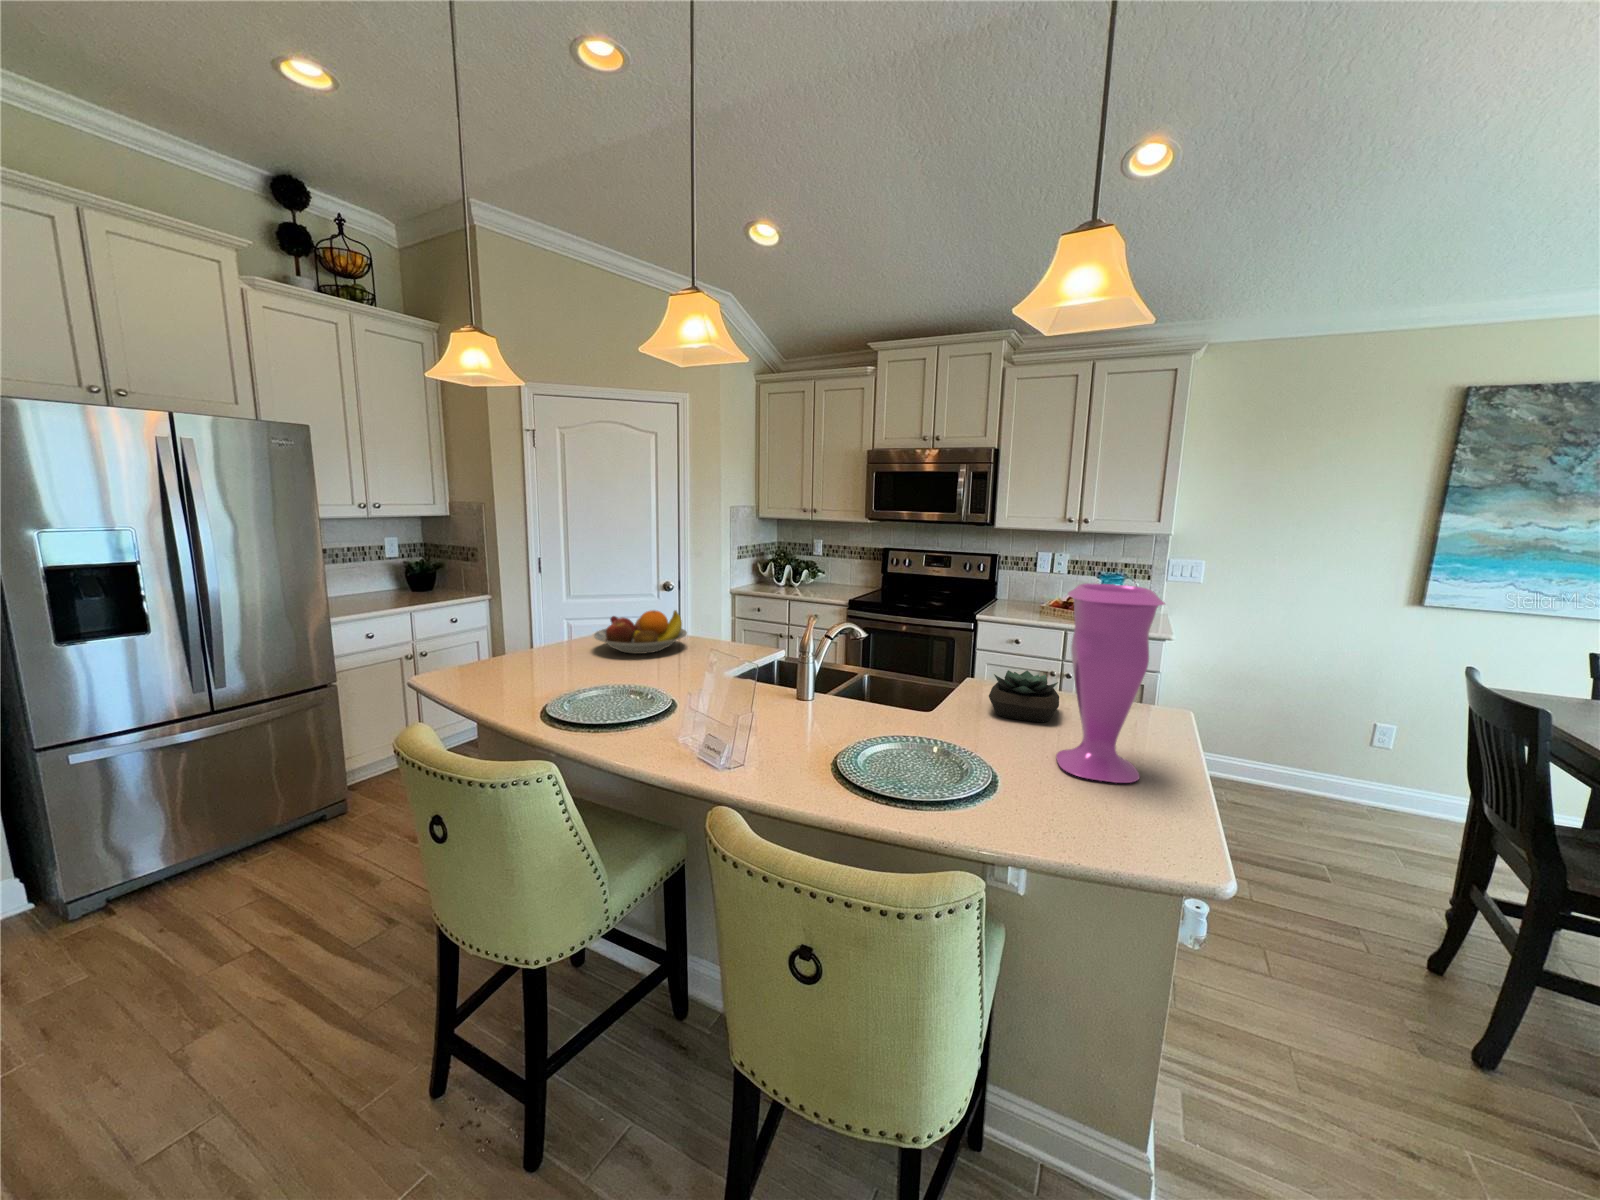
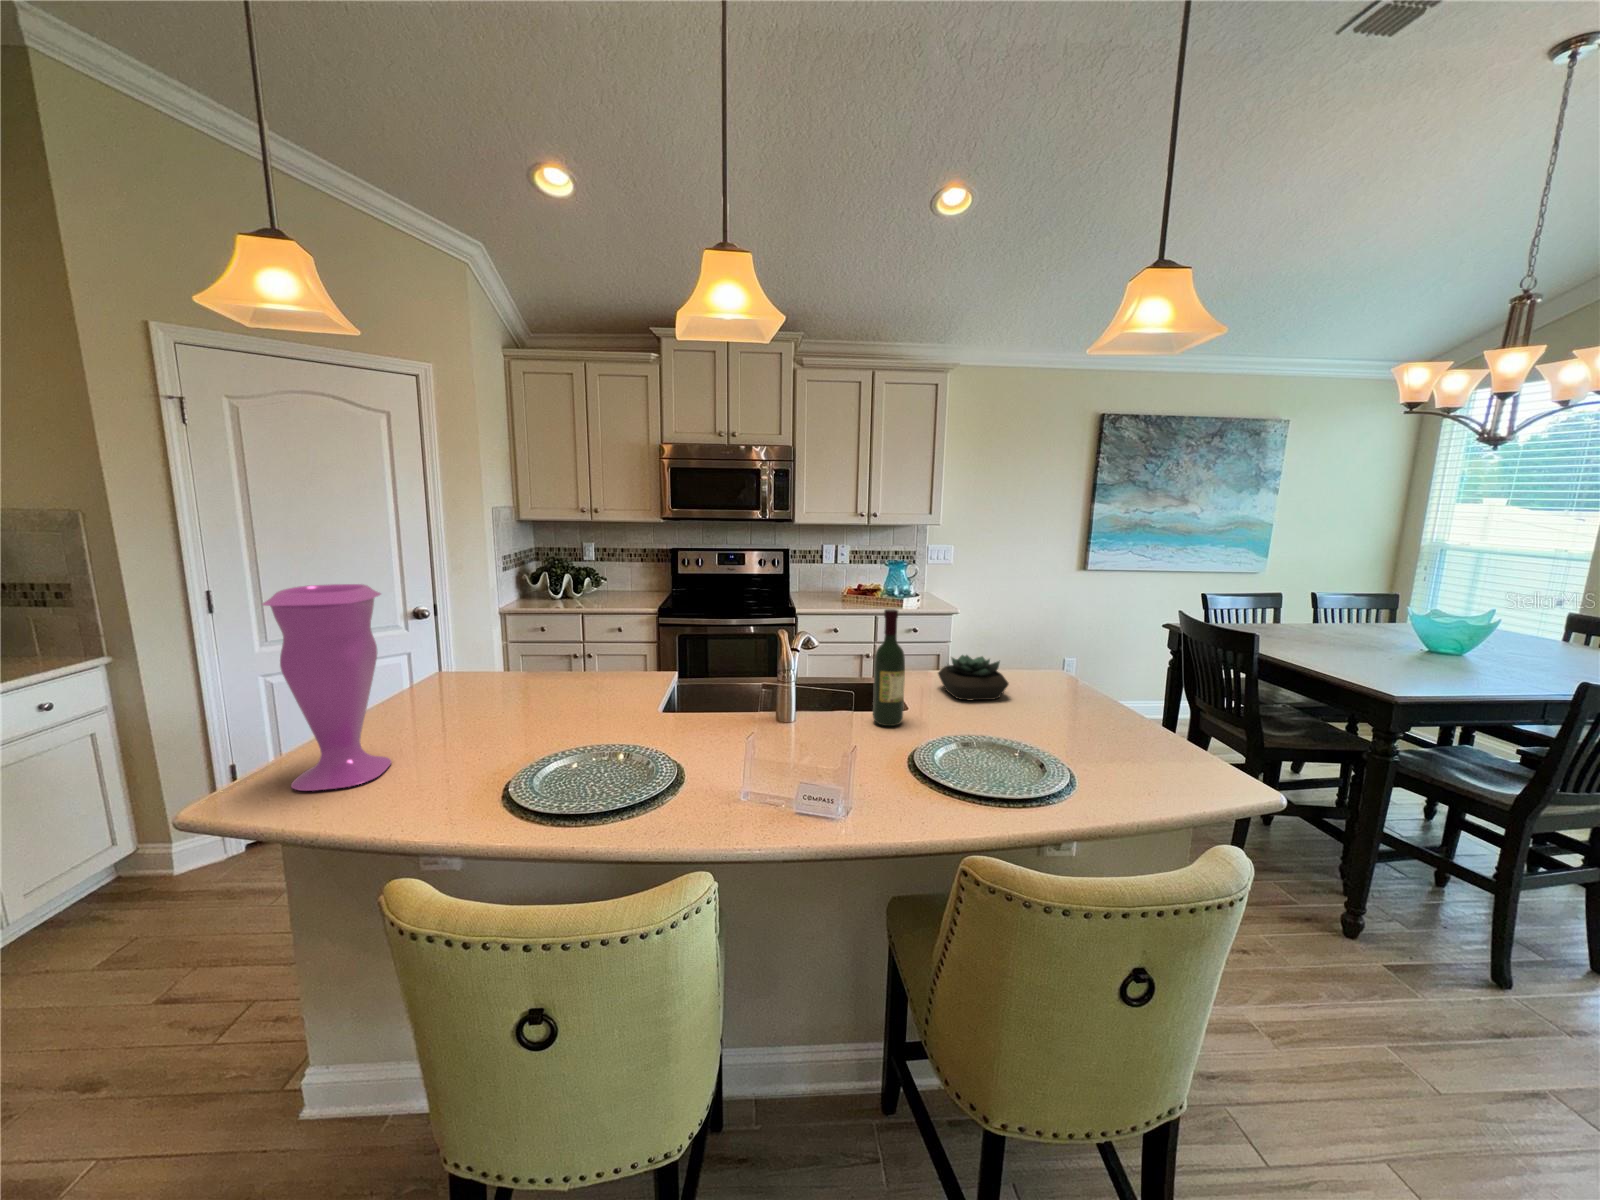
vase: present [1056,583,1165,783] -> present [262,584,391,791]
wine bottle: none [877,608,909,723] -> present [873,609,905,726]
fruit bowl: present [594,610,687,654] -> none [427,641,560,705]

